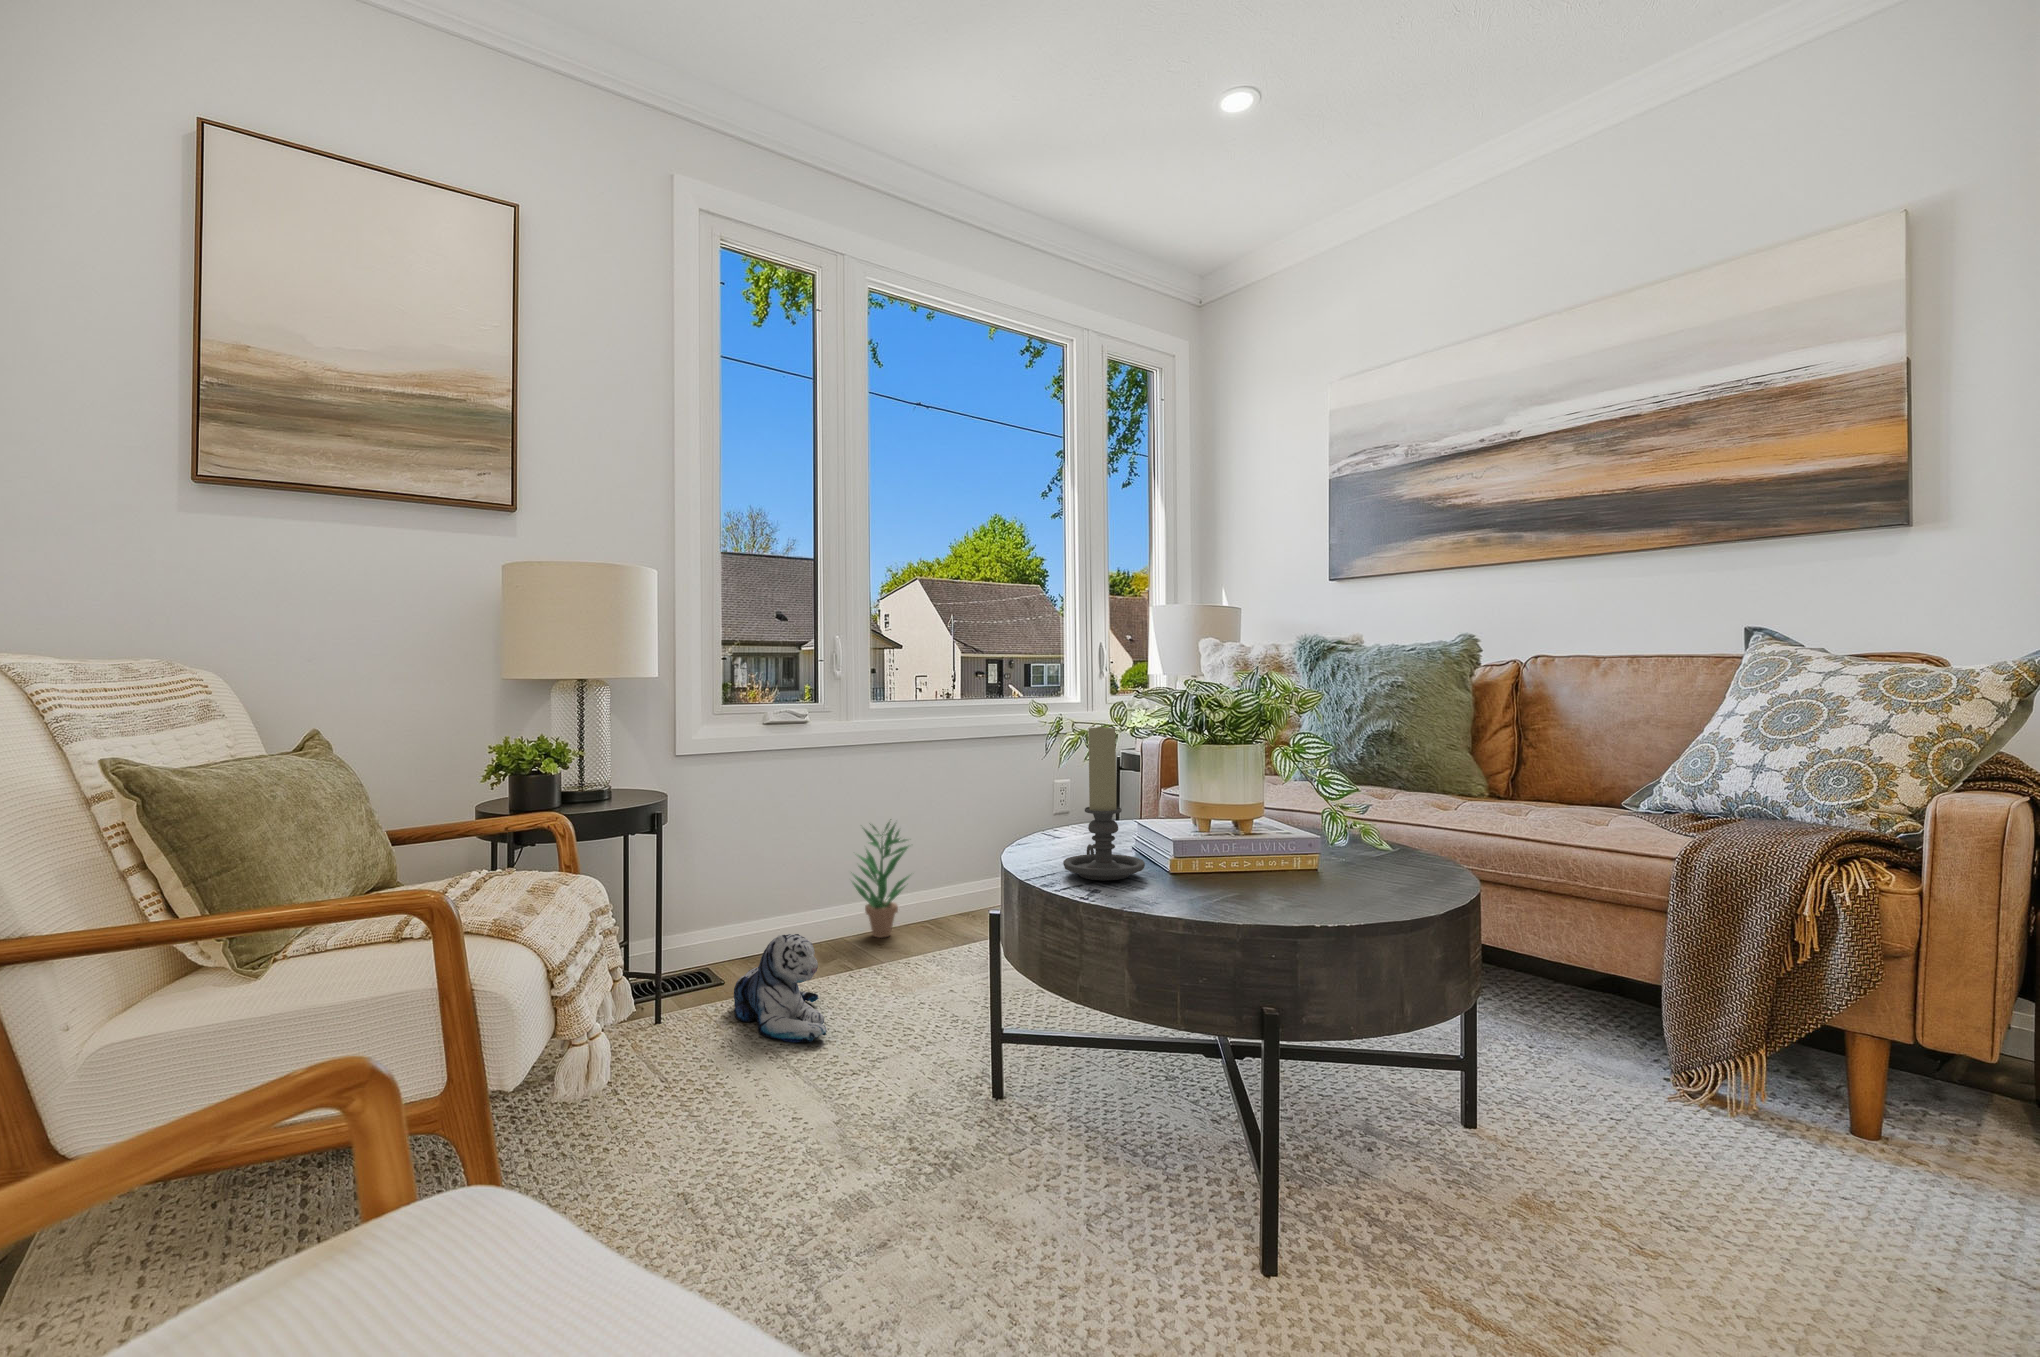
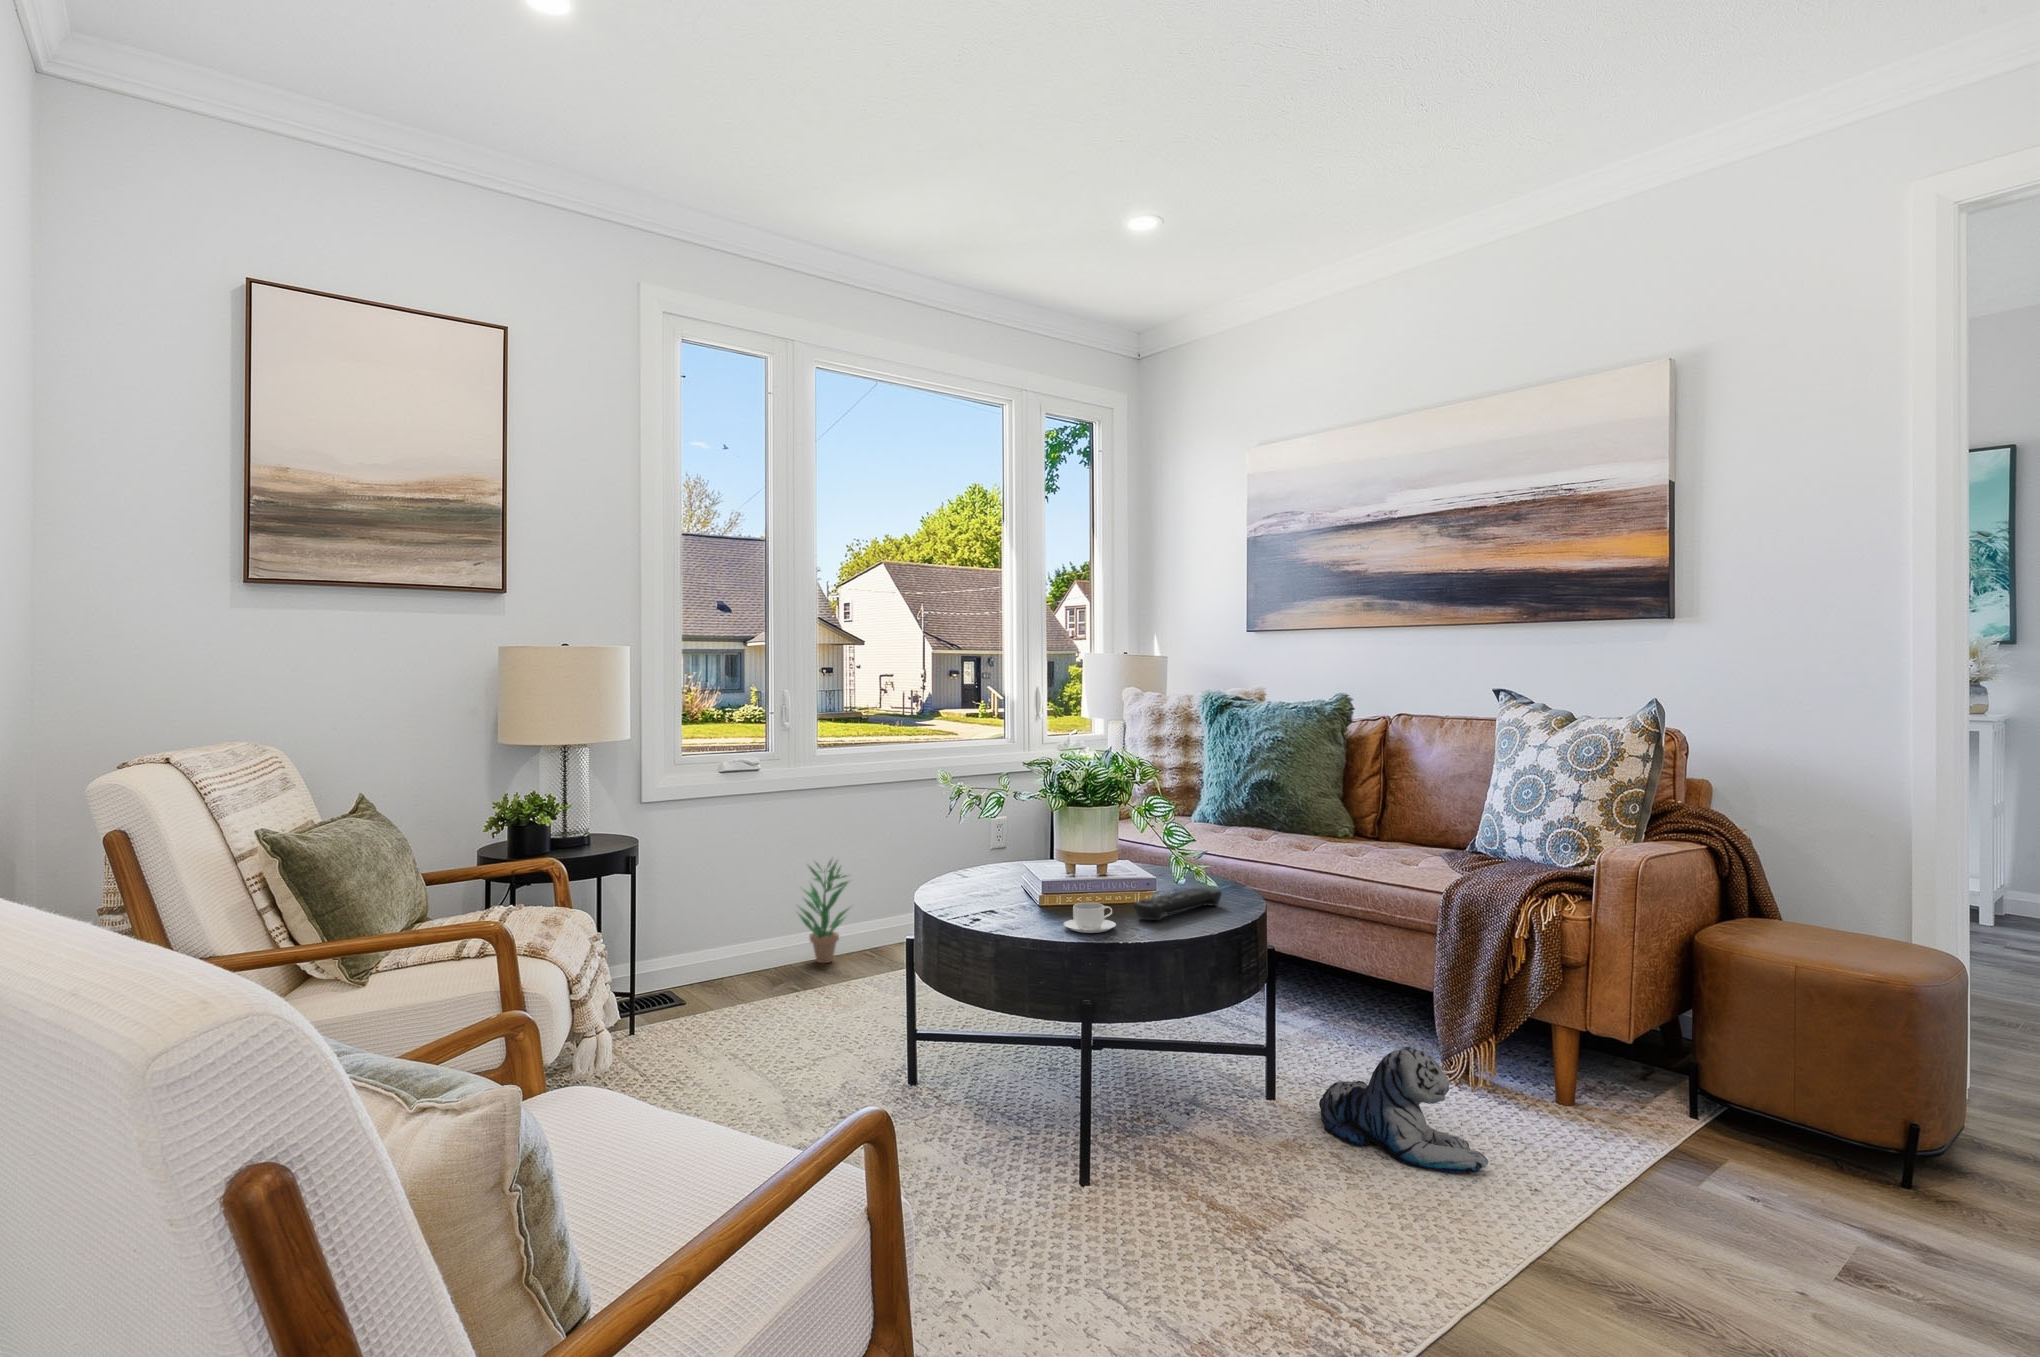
candle holder: present [1063,724,1145,880] -> none [958,794,1019,912]
remote control: none [1305,849,1410,893] -> present [1134,887,1222,921]
coffee cup: none [1217,868,1291,909] -> present [1064,903,1116,933]
plush toy: present [734,934,827,1042] -> present [1319,1047,1489,1173]

